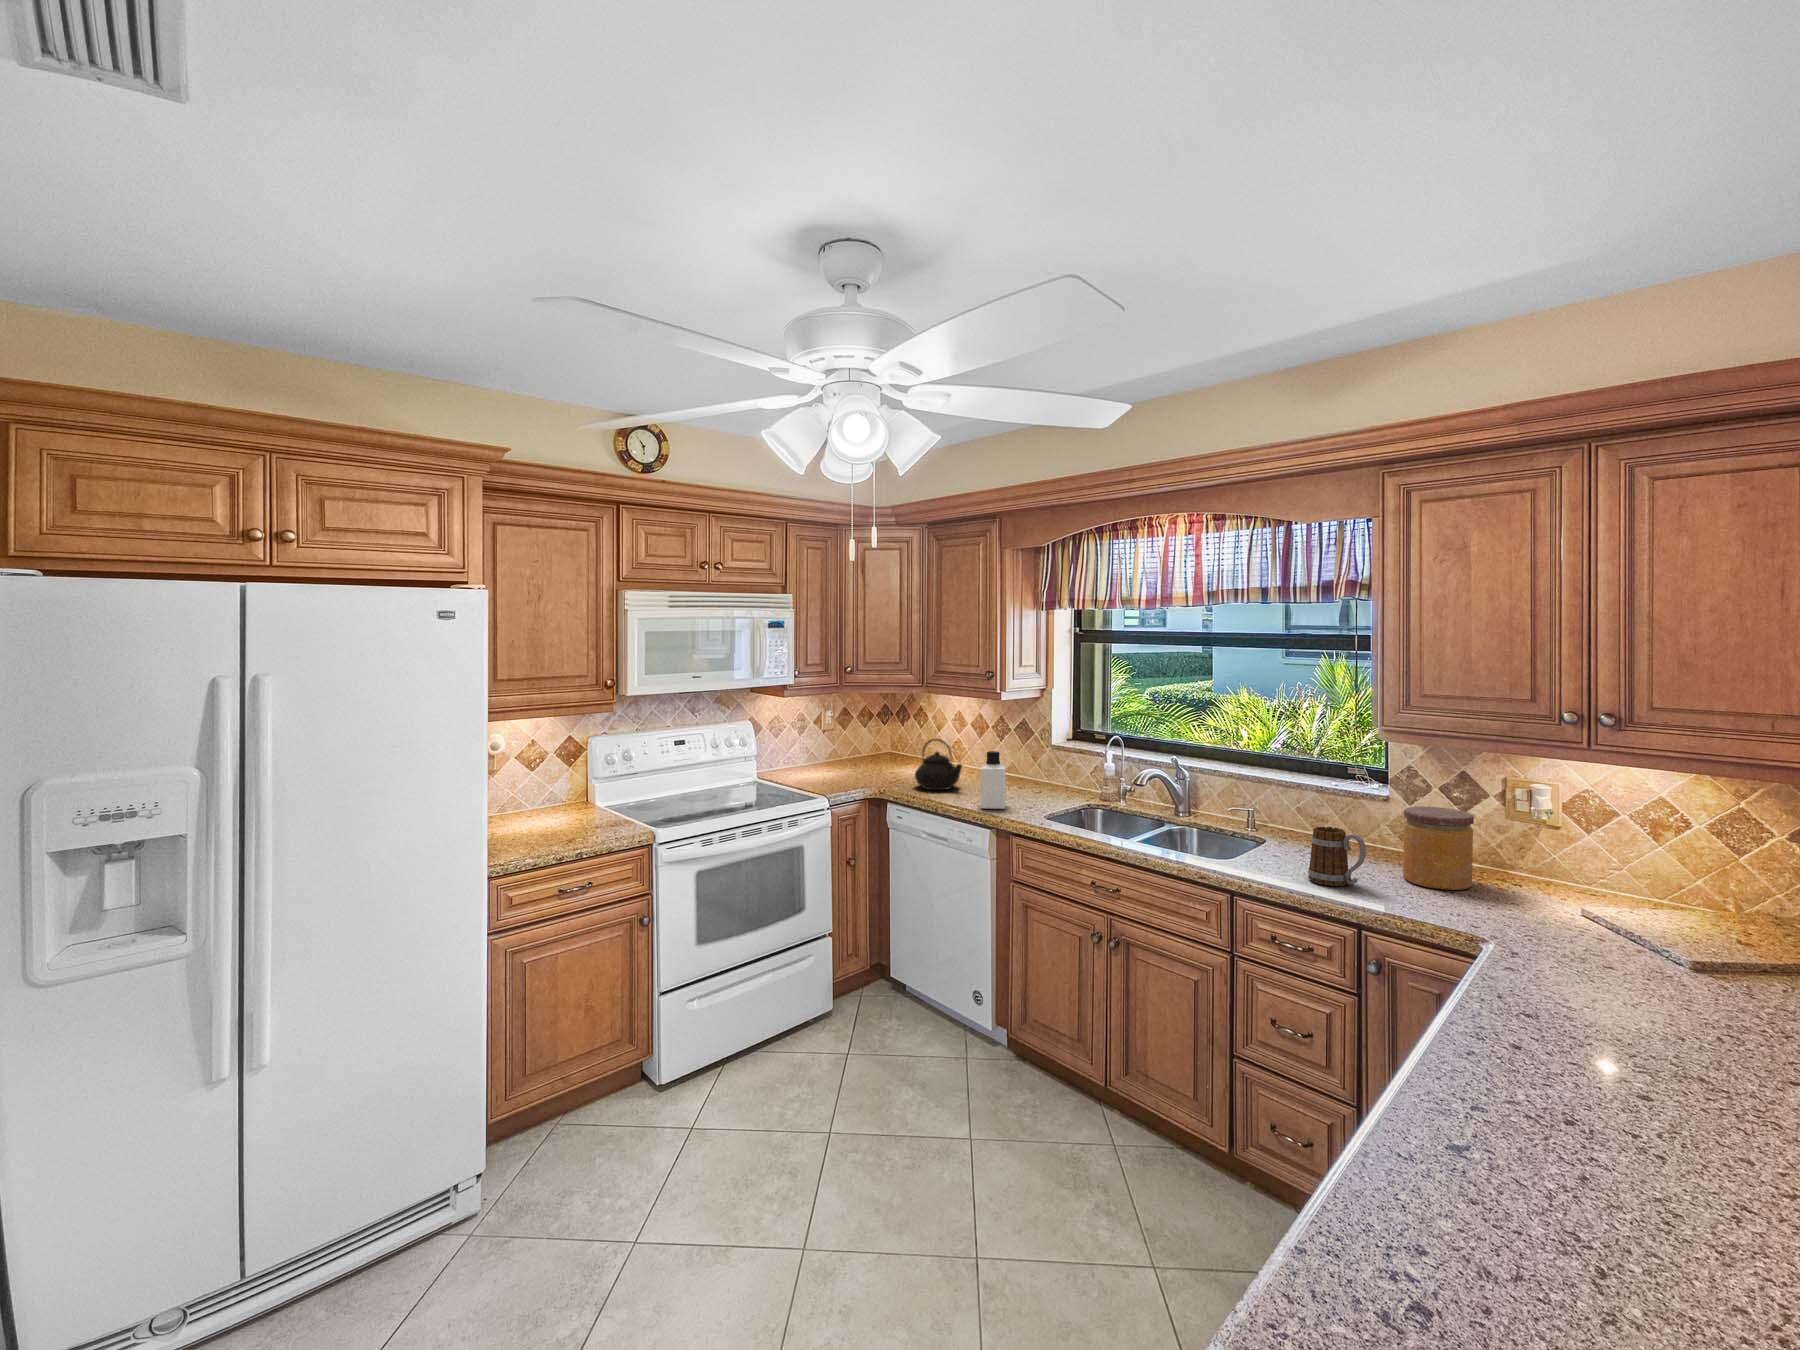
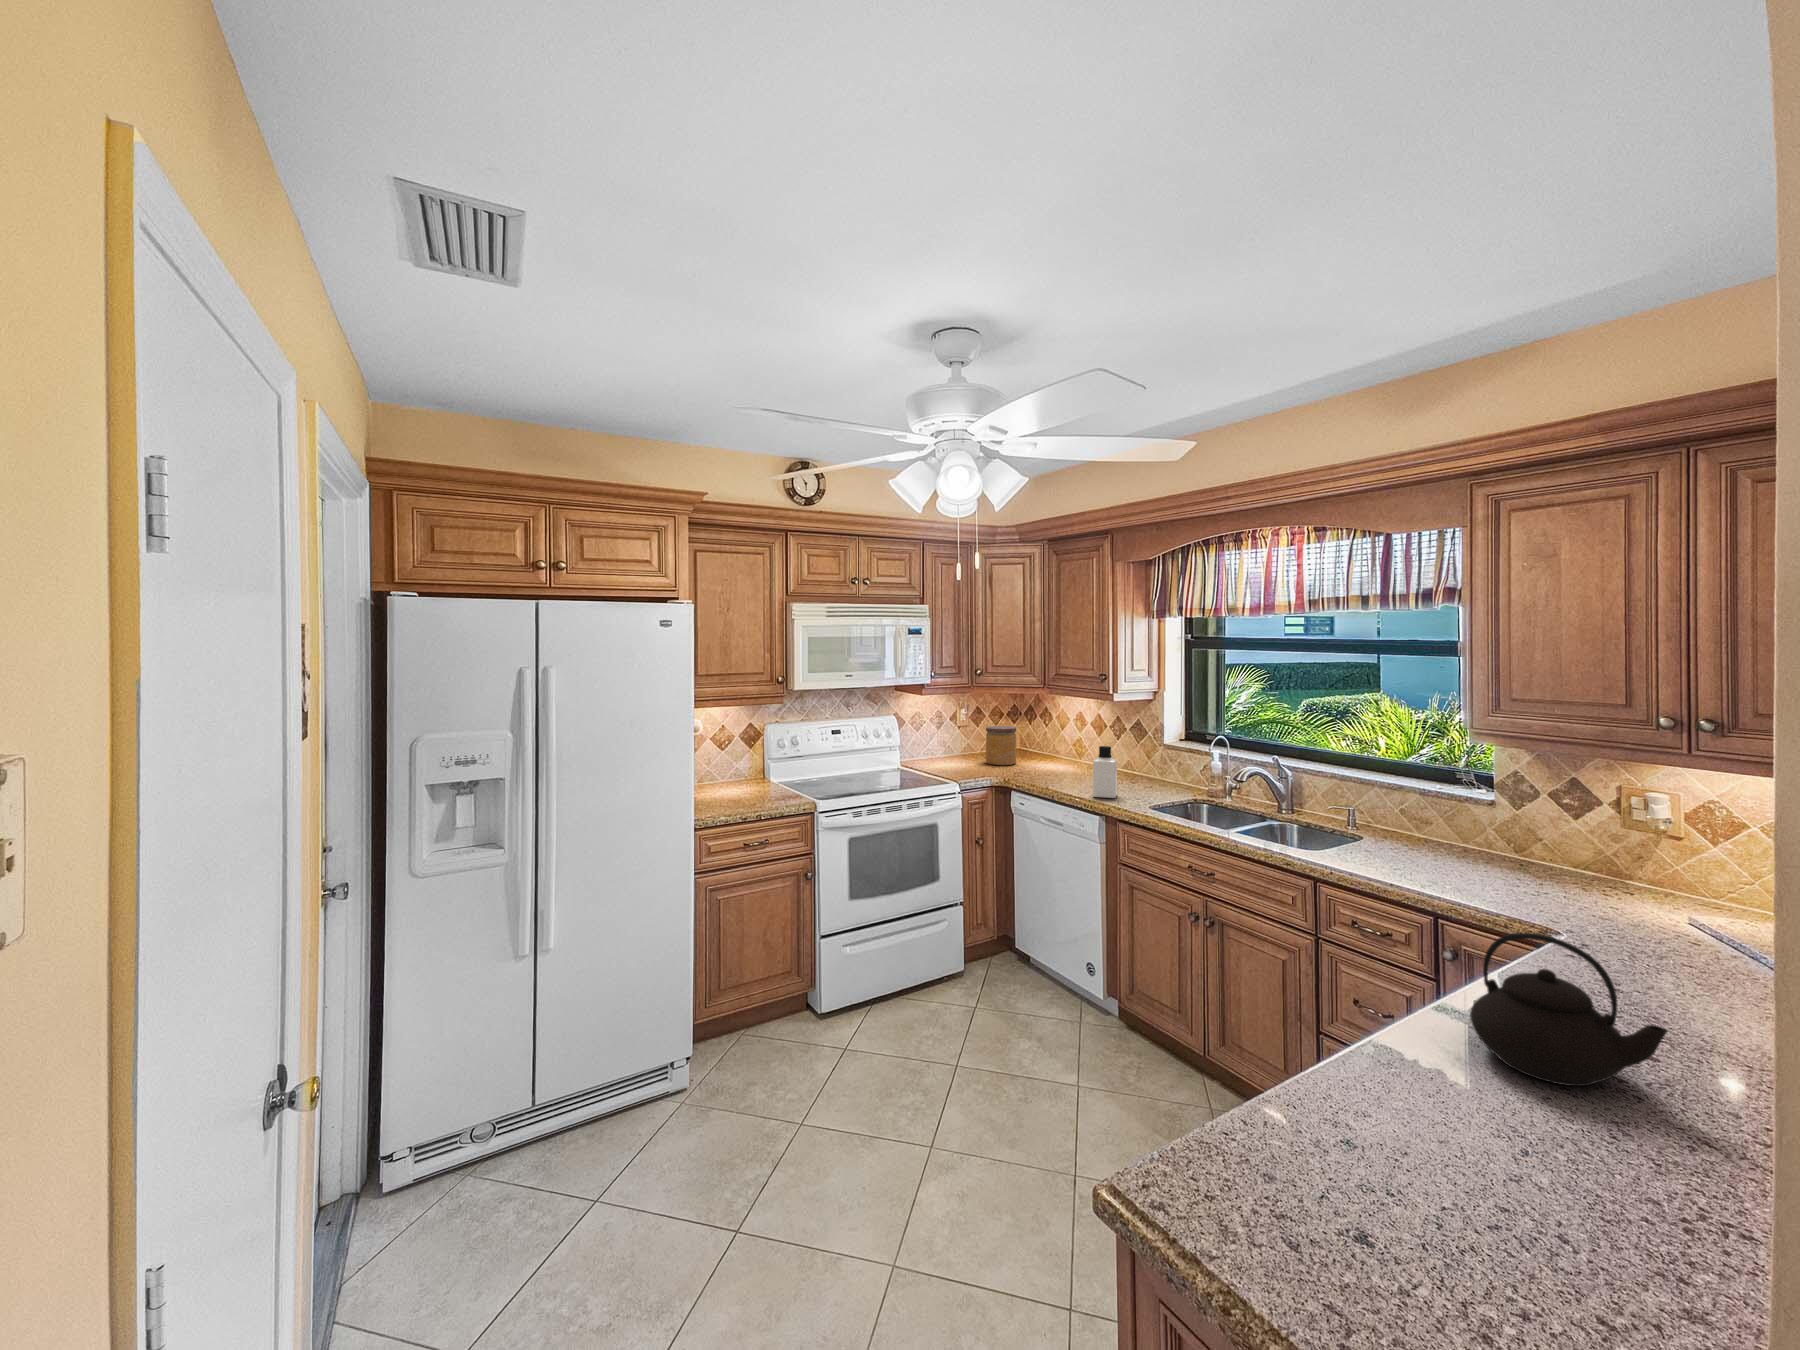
teapot: present [914,739,963,790] -> present [1470,933,1667,1086]
jar: present [1403,807,1474,890] -> present [986,726,1016,765]
mug: present [1308,827,1366,886] -> none [1395,822,1451,878]

